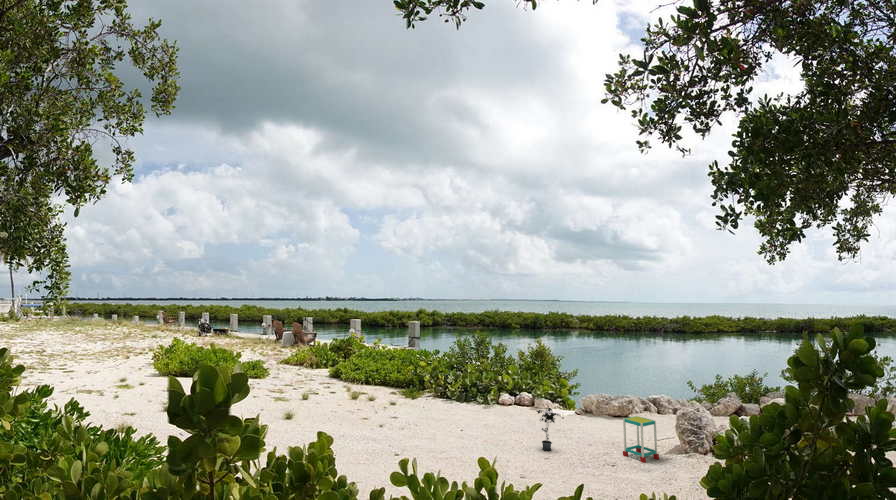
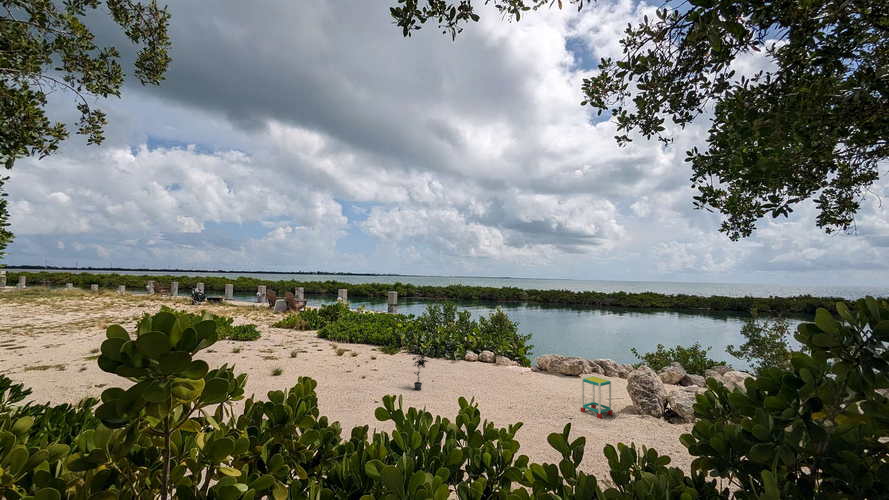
potted plant: present [537,407,560,451] -> present [413,355,428,390]

